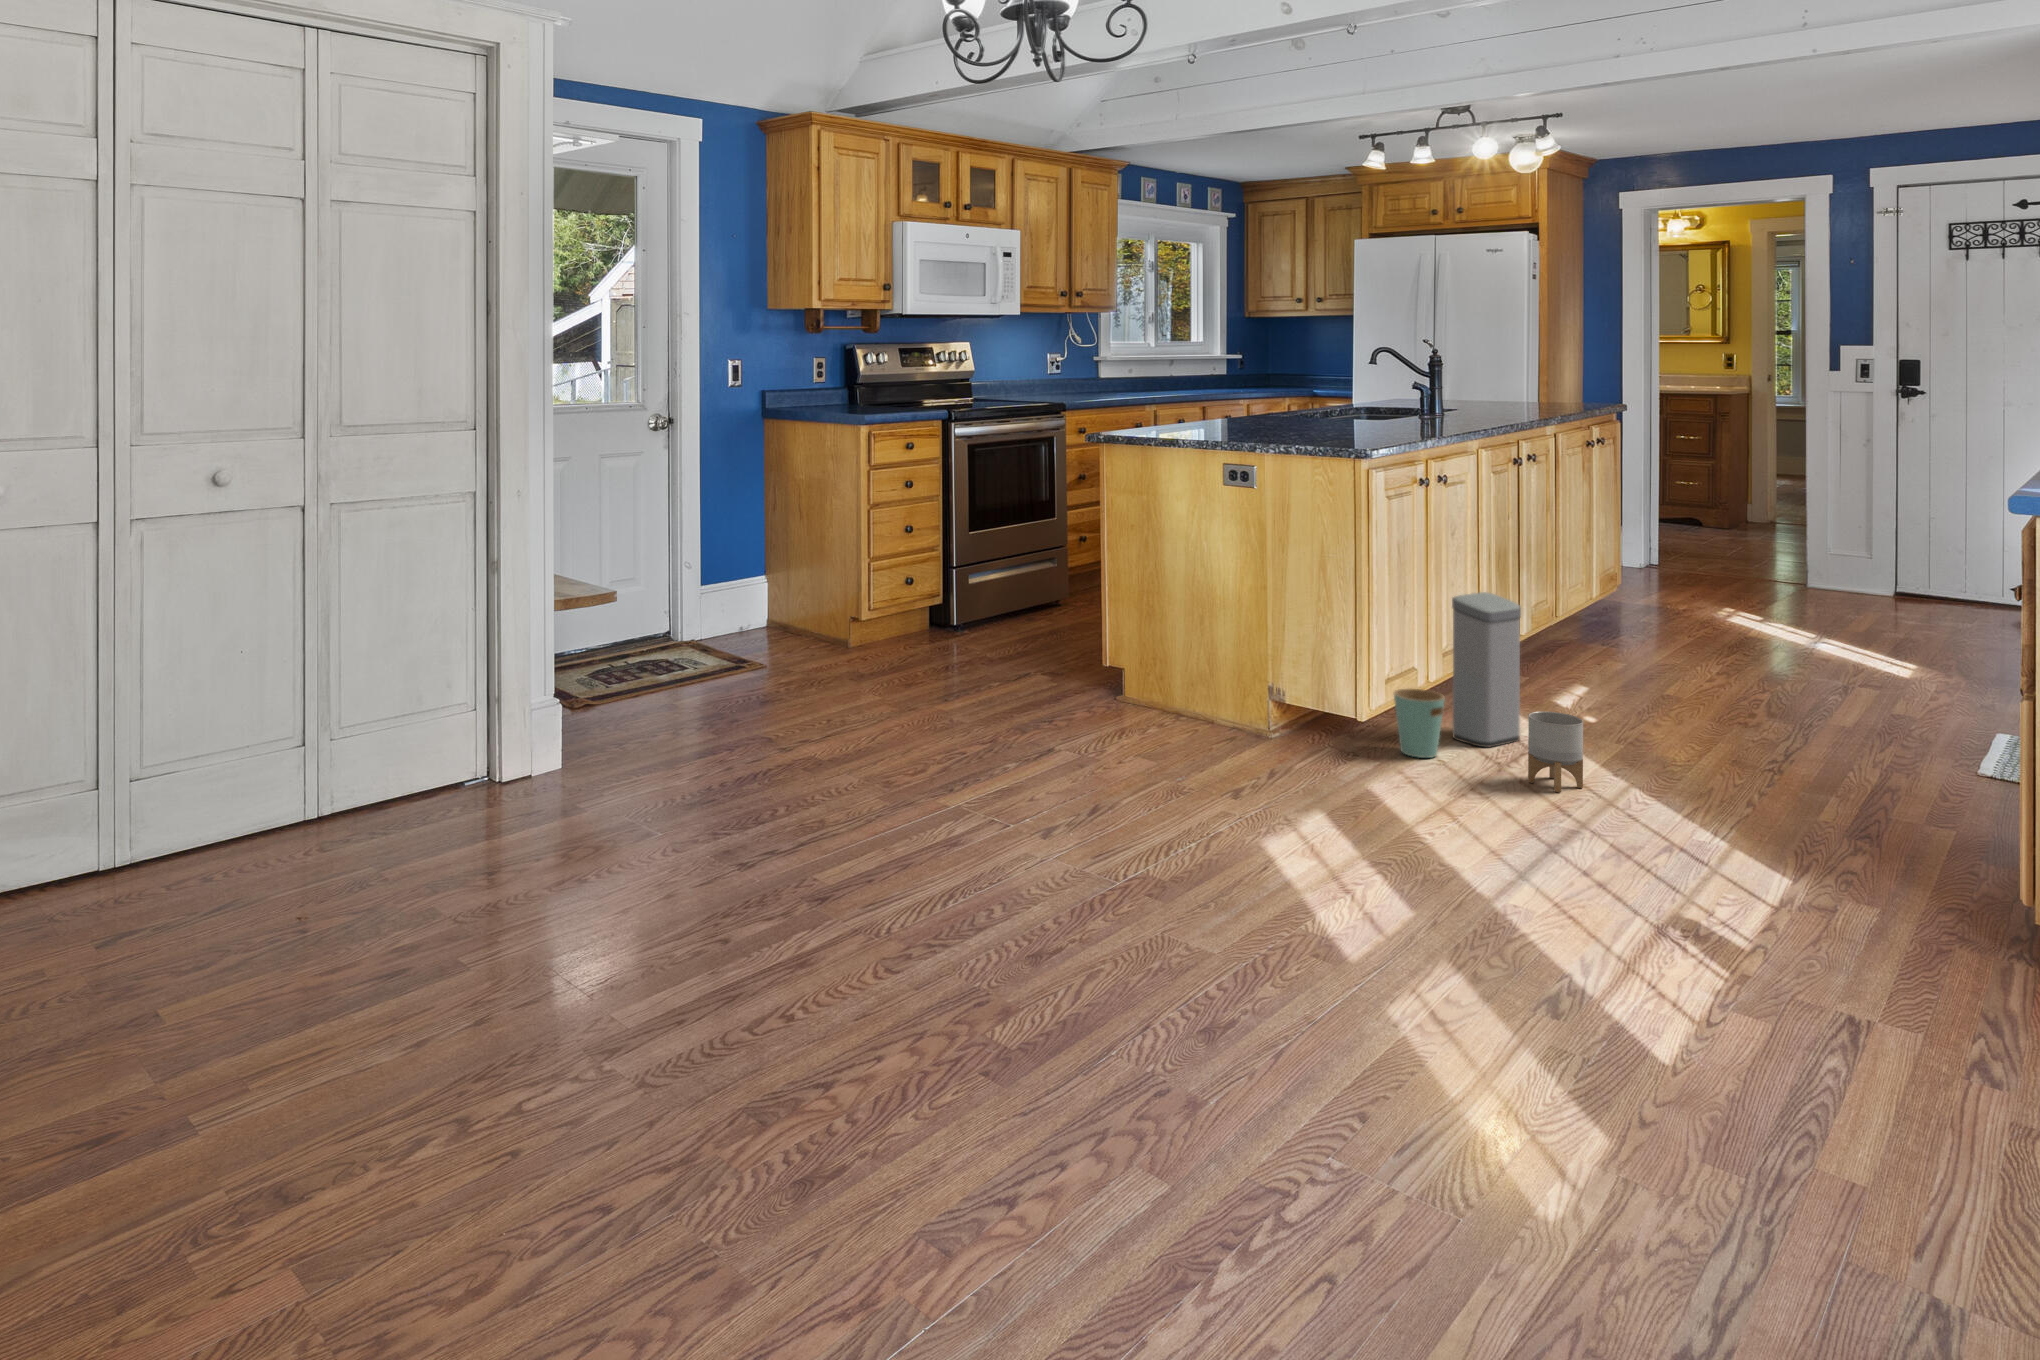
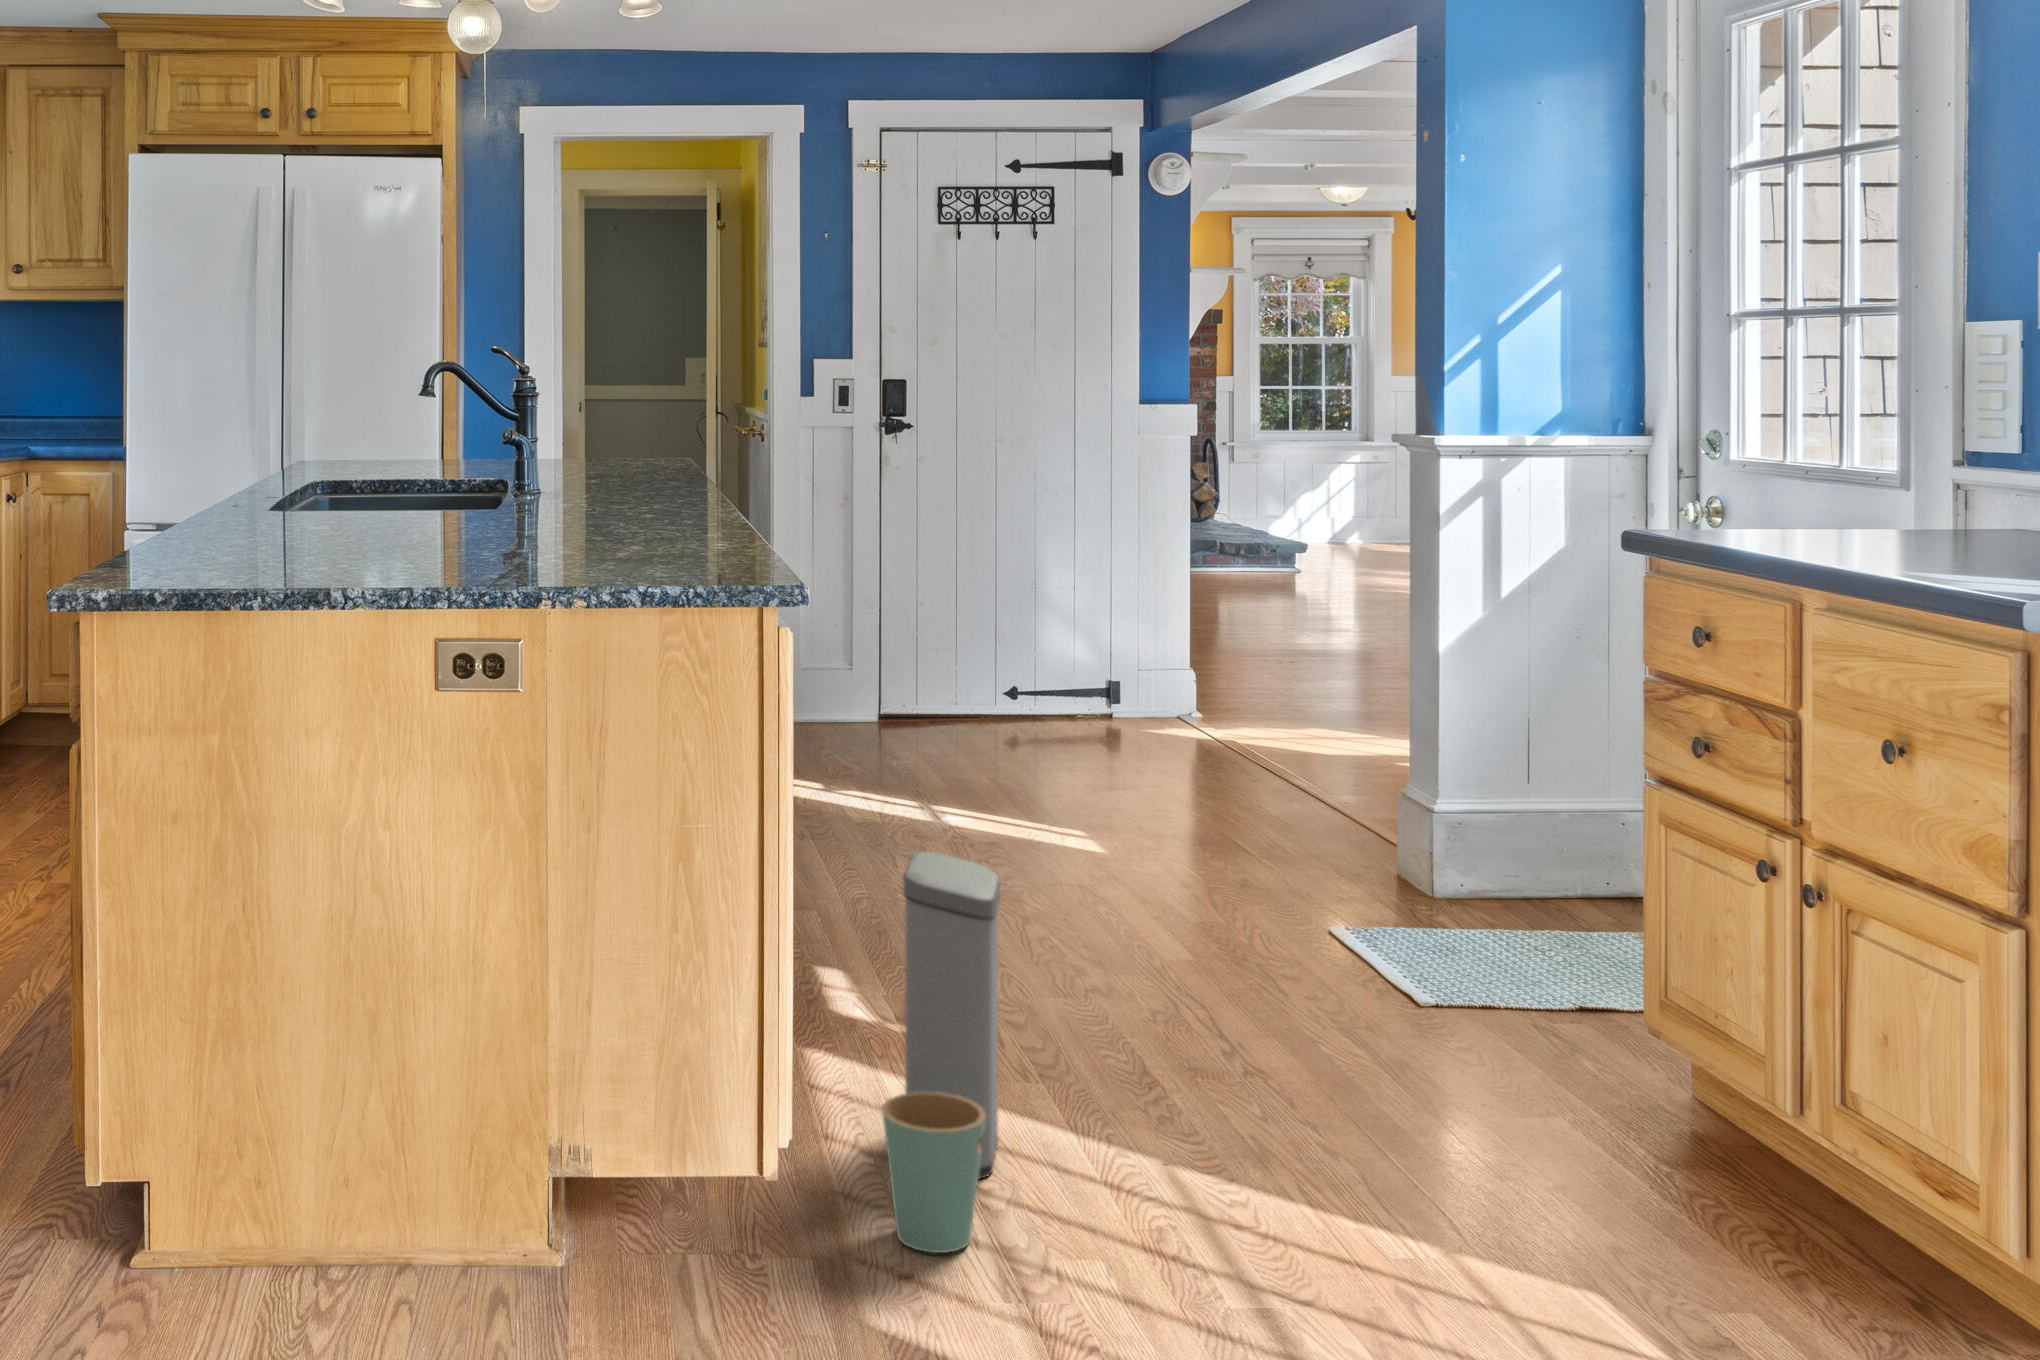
planter: present [1528,712,1583,792] -> none [1160,1086,1261,1257]

